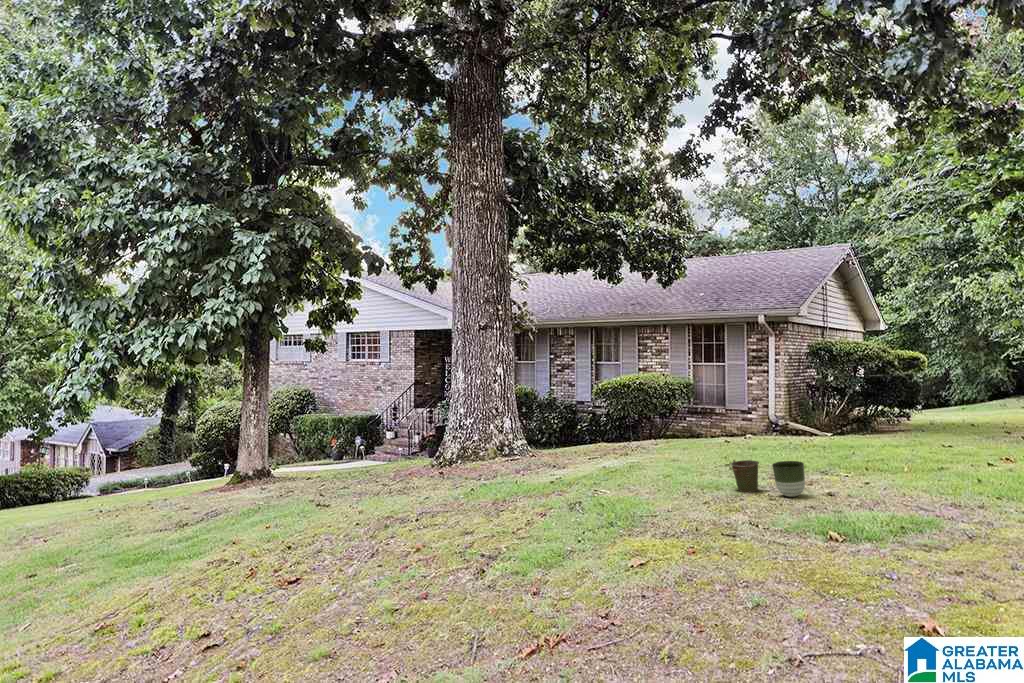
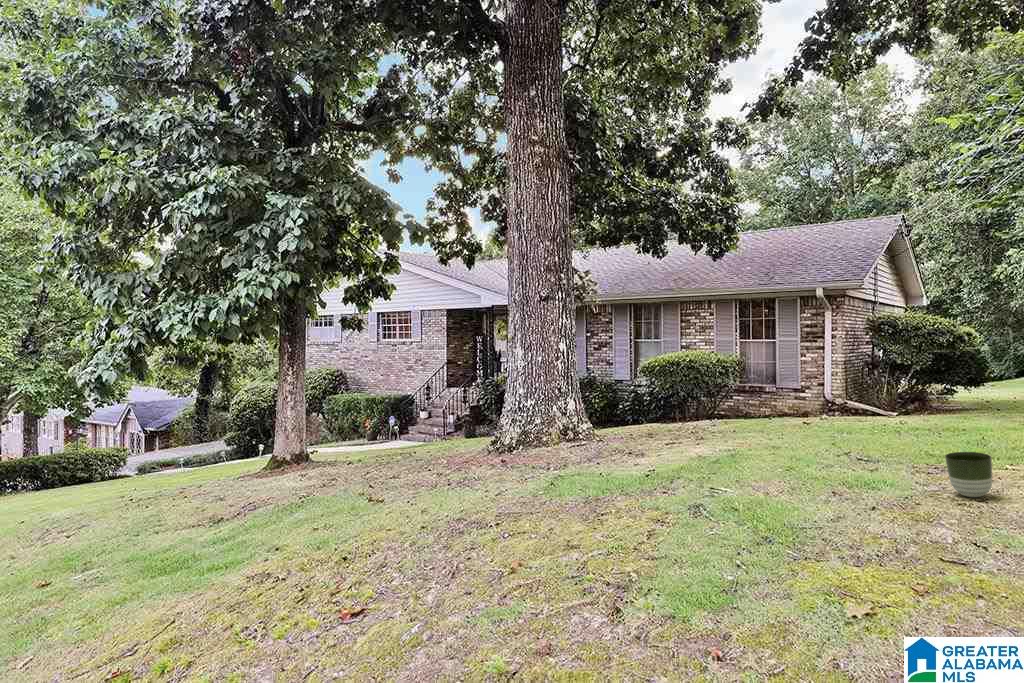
bucket: present [730,460,759,492] -> none [878,450,920,490]

